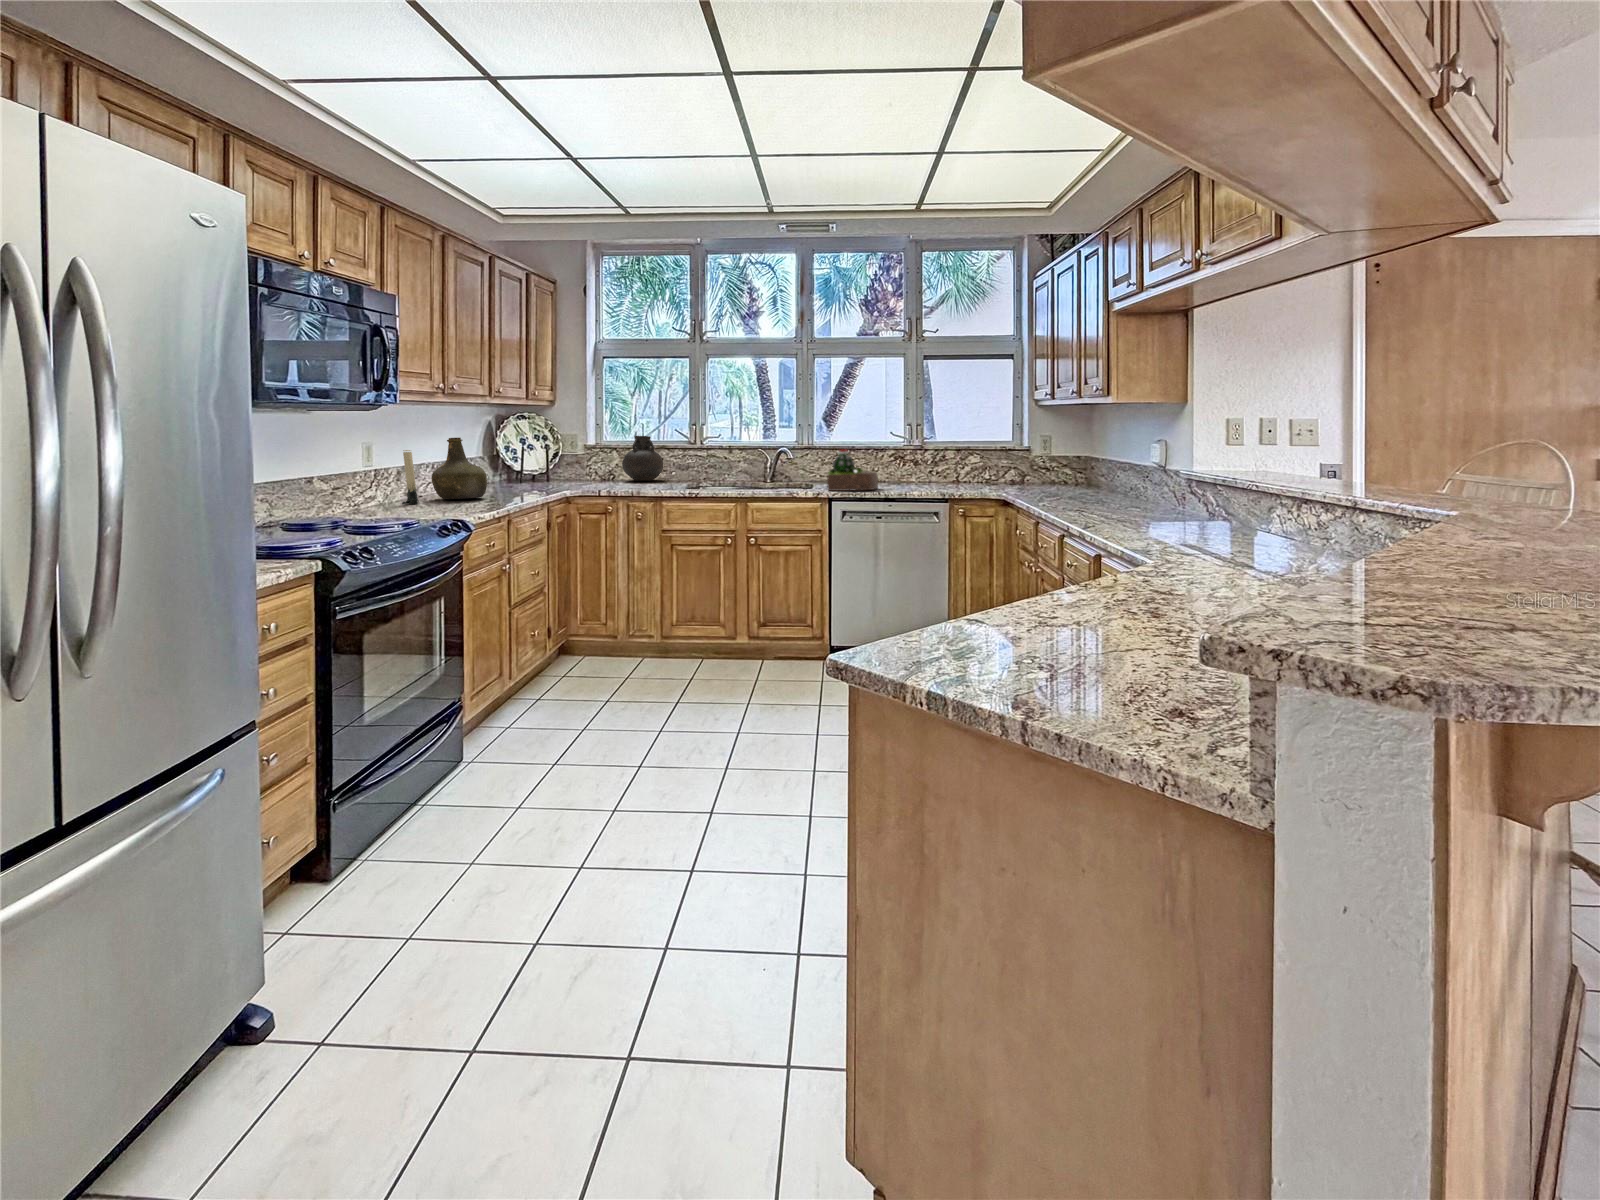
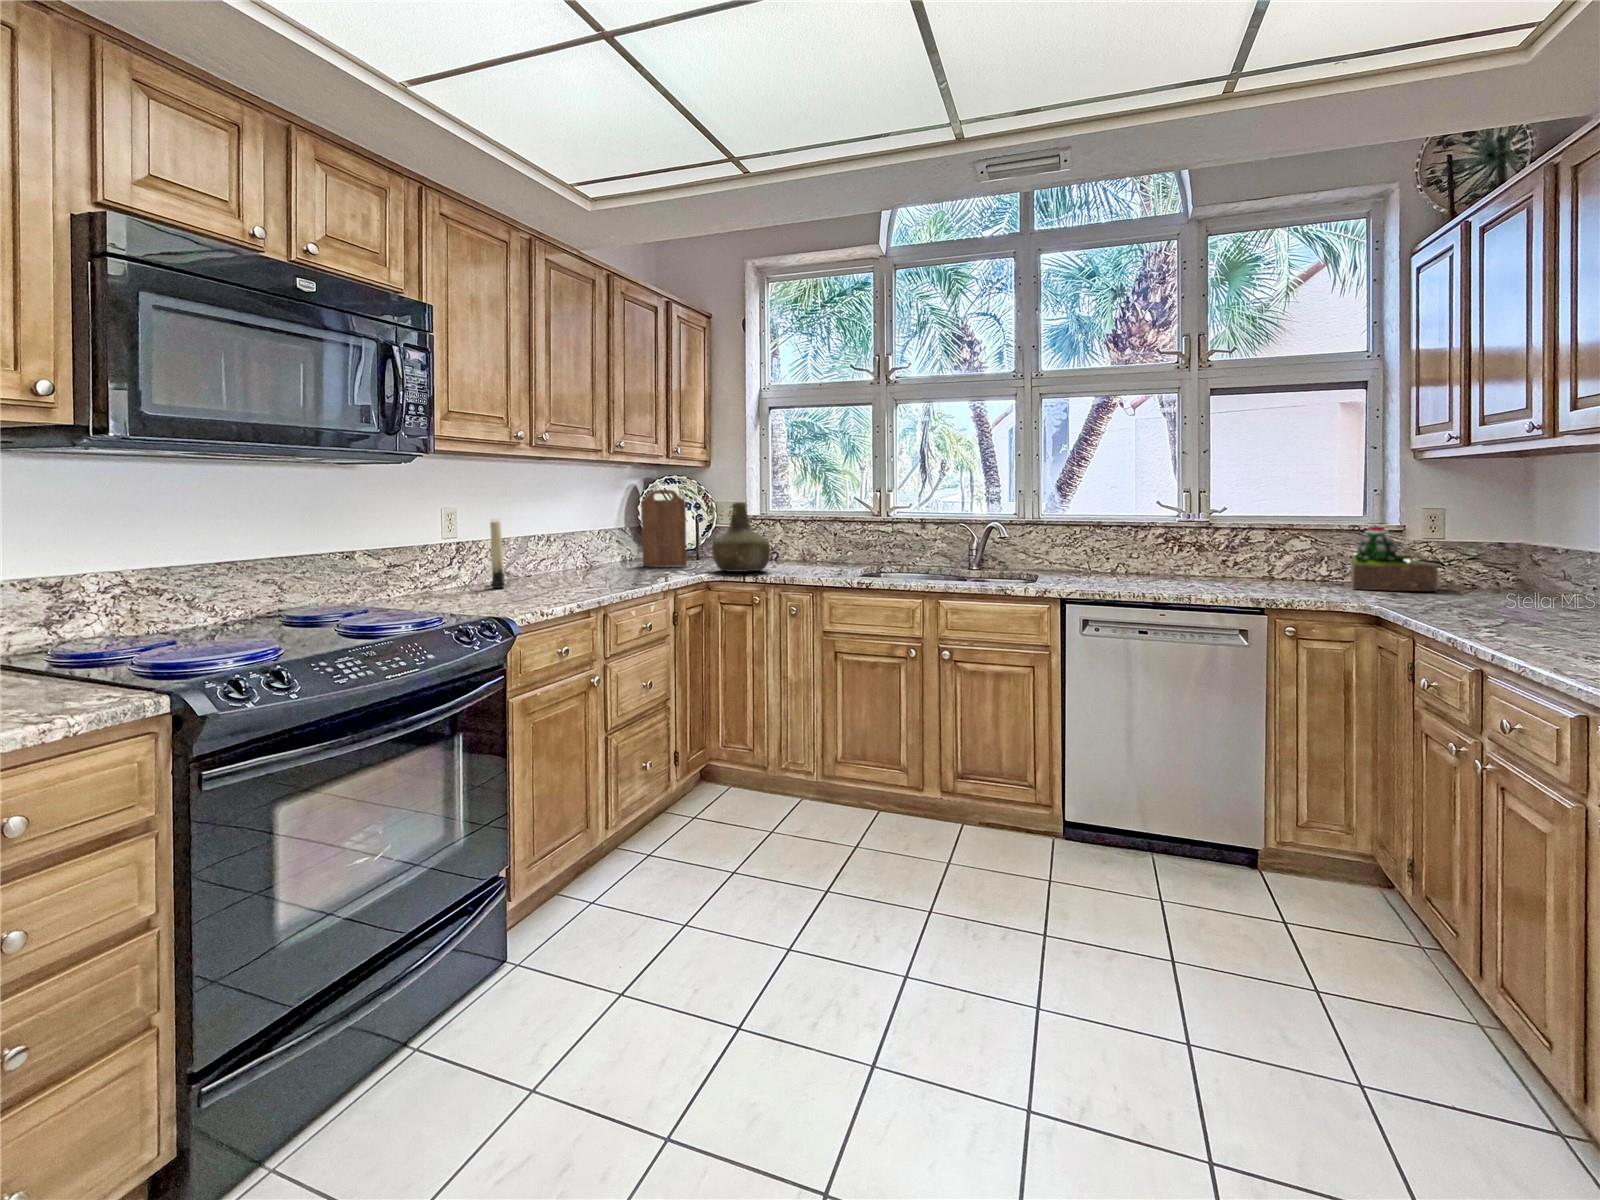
cutting board: none [504,425,545,487] -> present [641,490,687,566]
vase: present [622,436,663,481] -> none [787,505,839,562]
bottle: present [431,438,487,499] -> present [712,502,770,572]
succulent plant: present [827,449,878,491] -> present [1350,527,1438,591]

